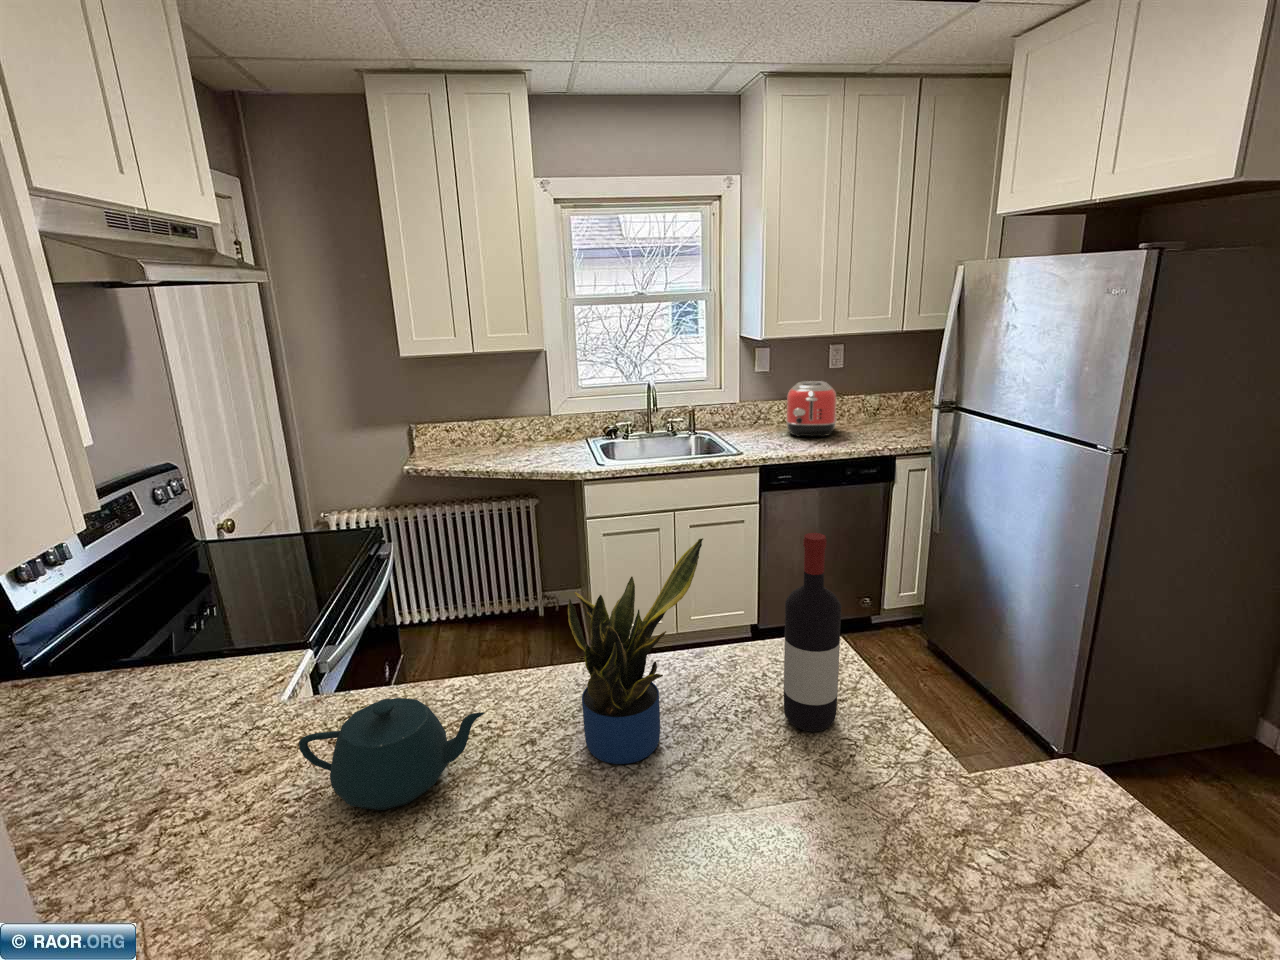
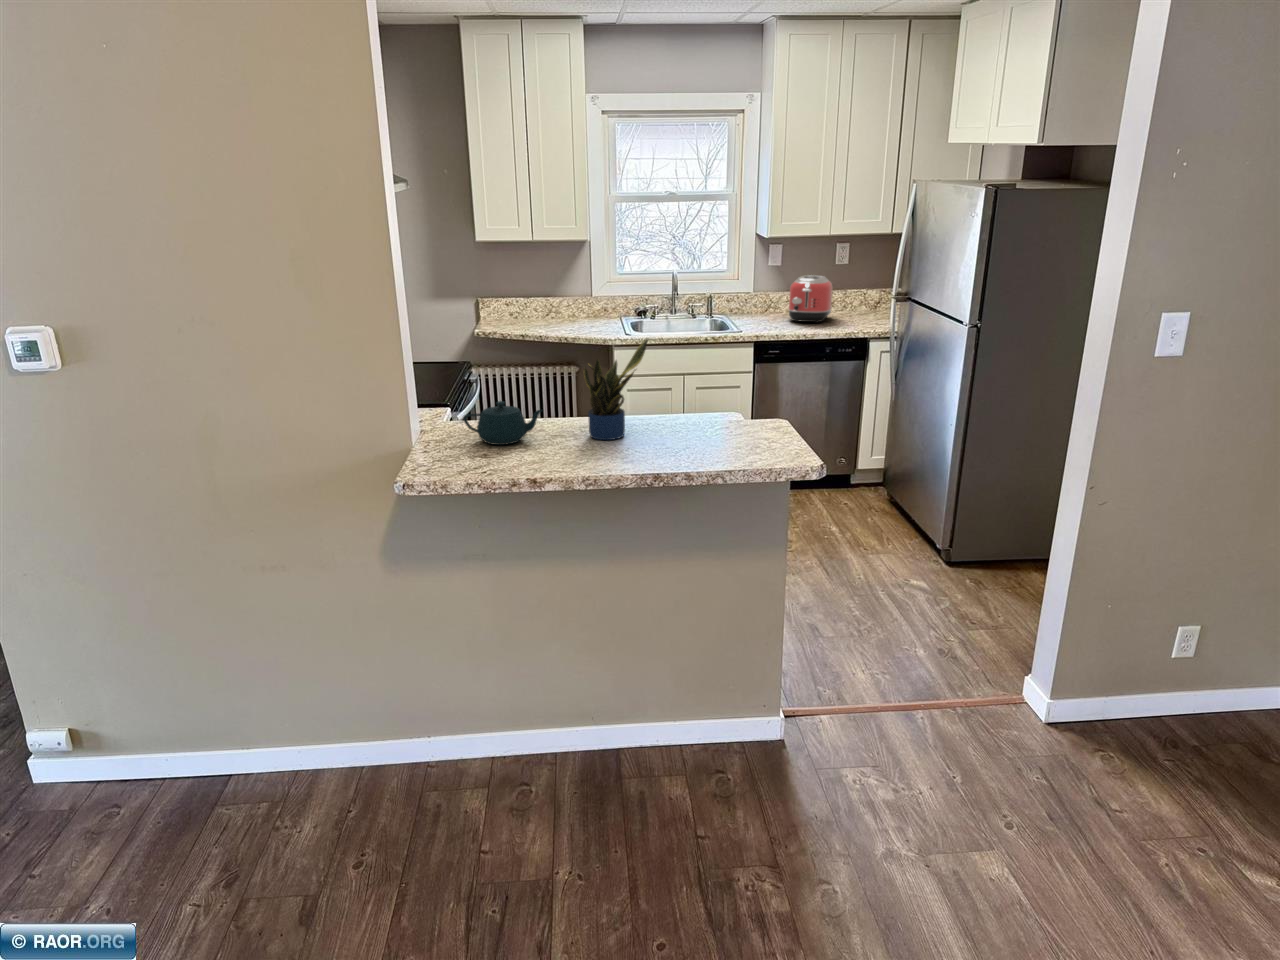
wine bottle: present [784,533,841,732] -> none [687,338,713,436]

